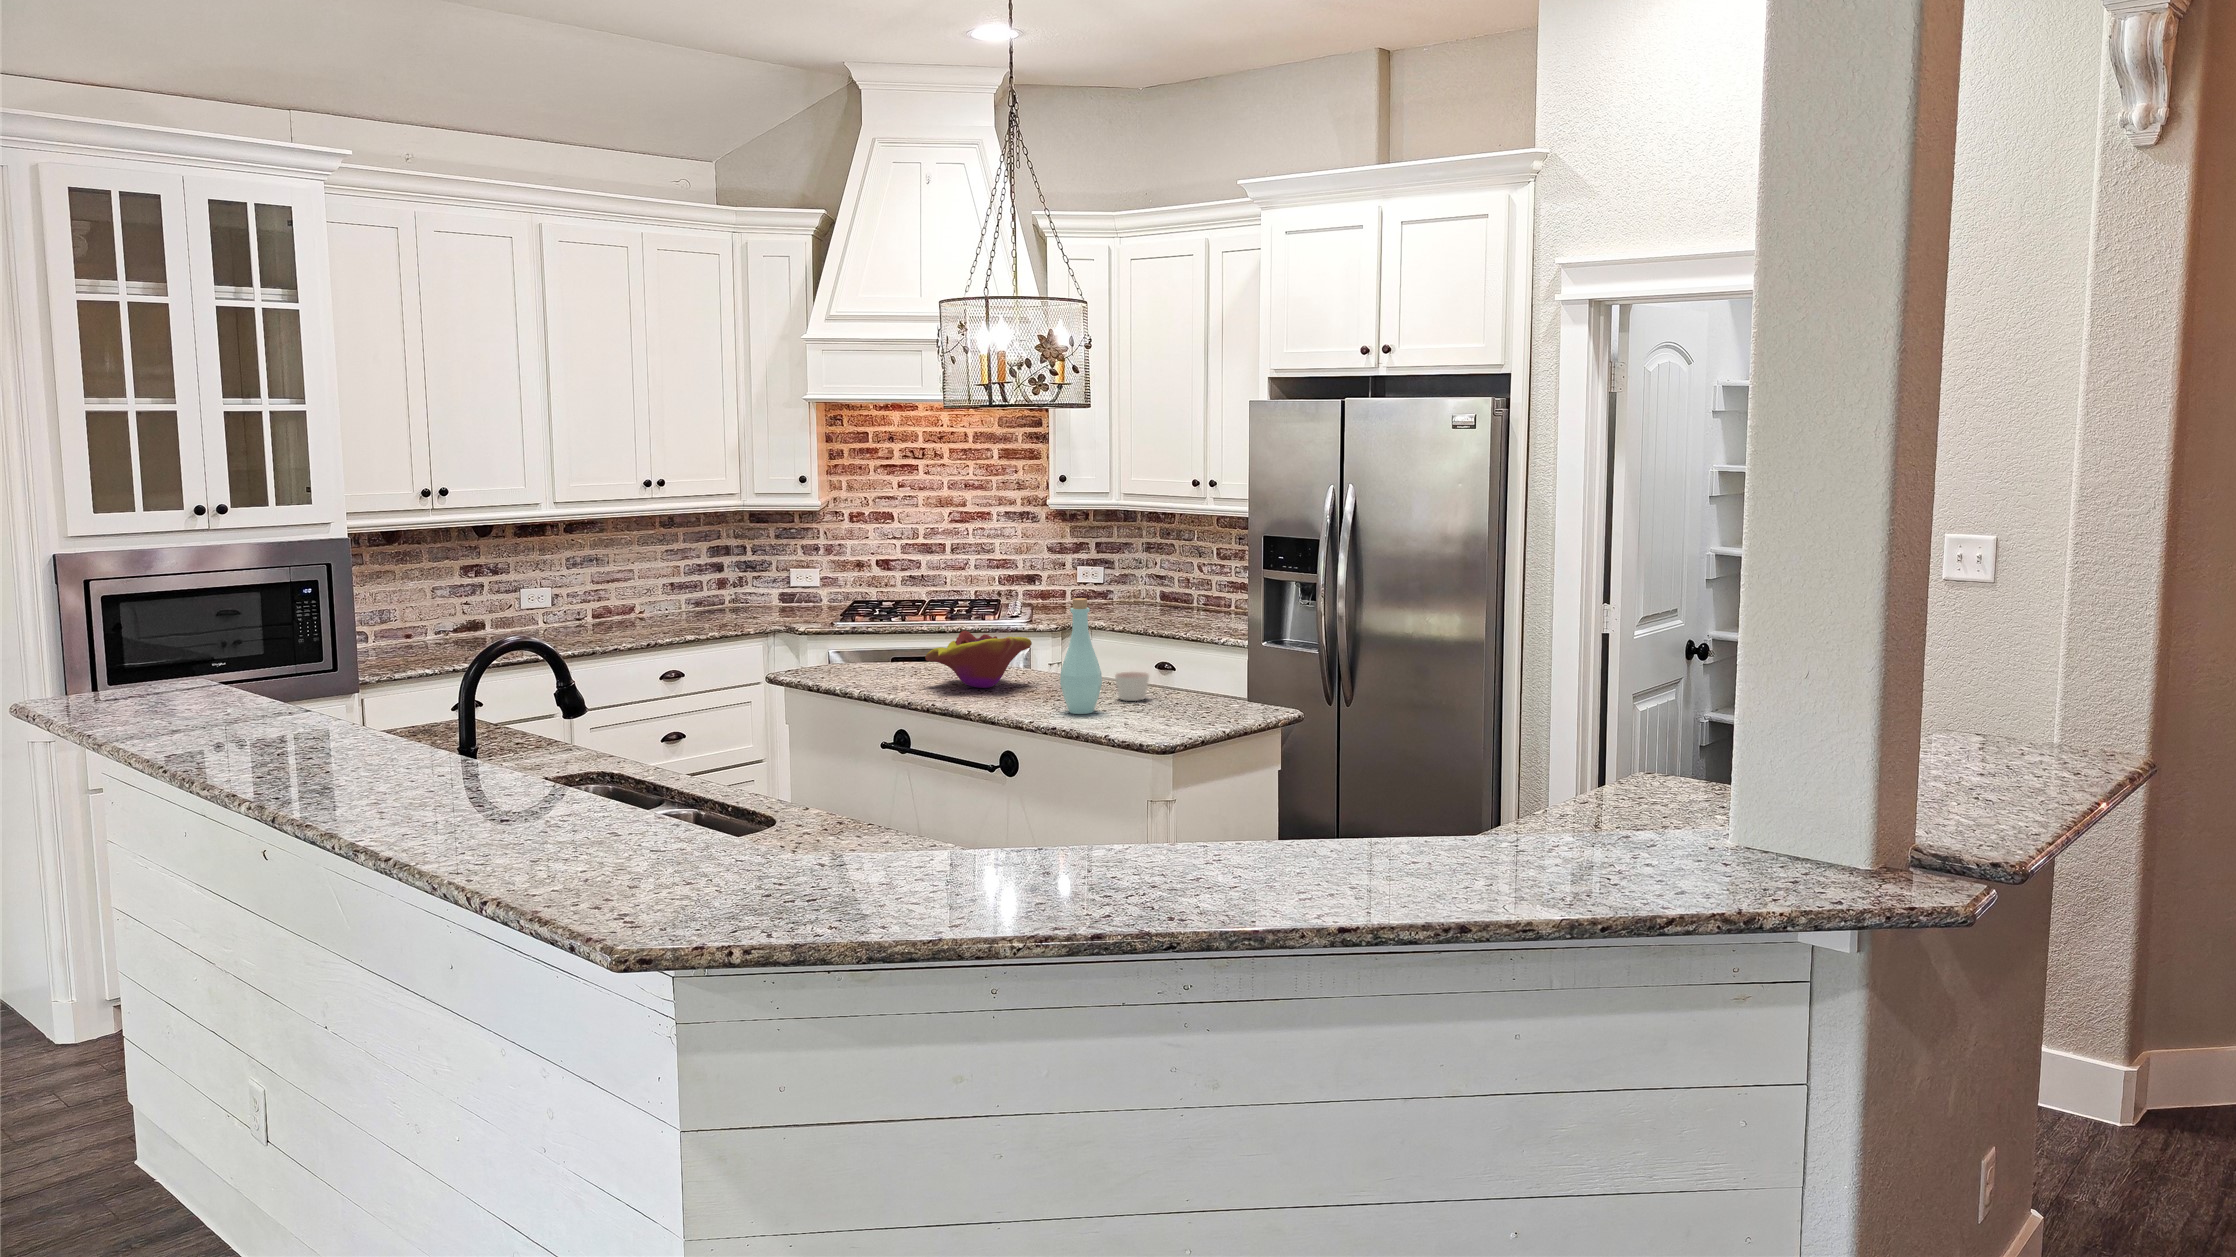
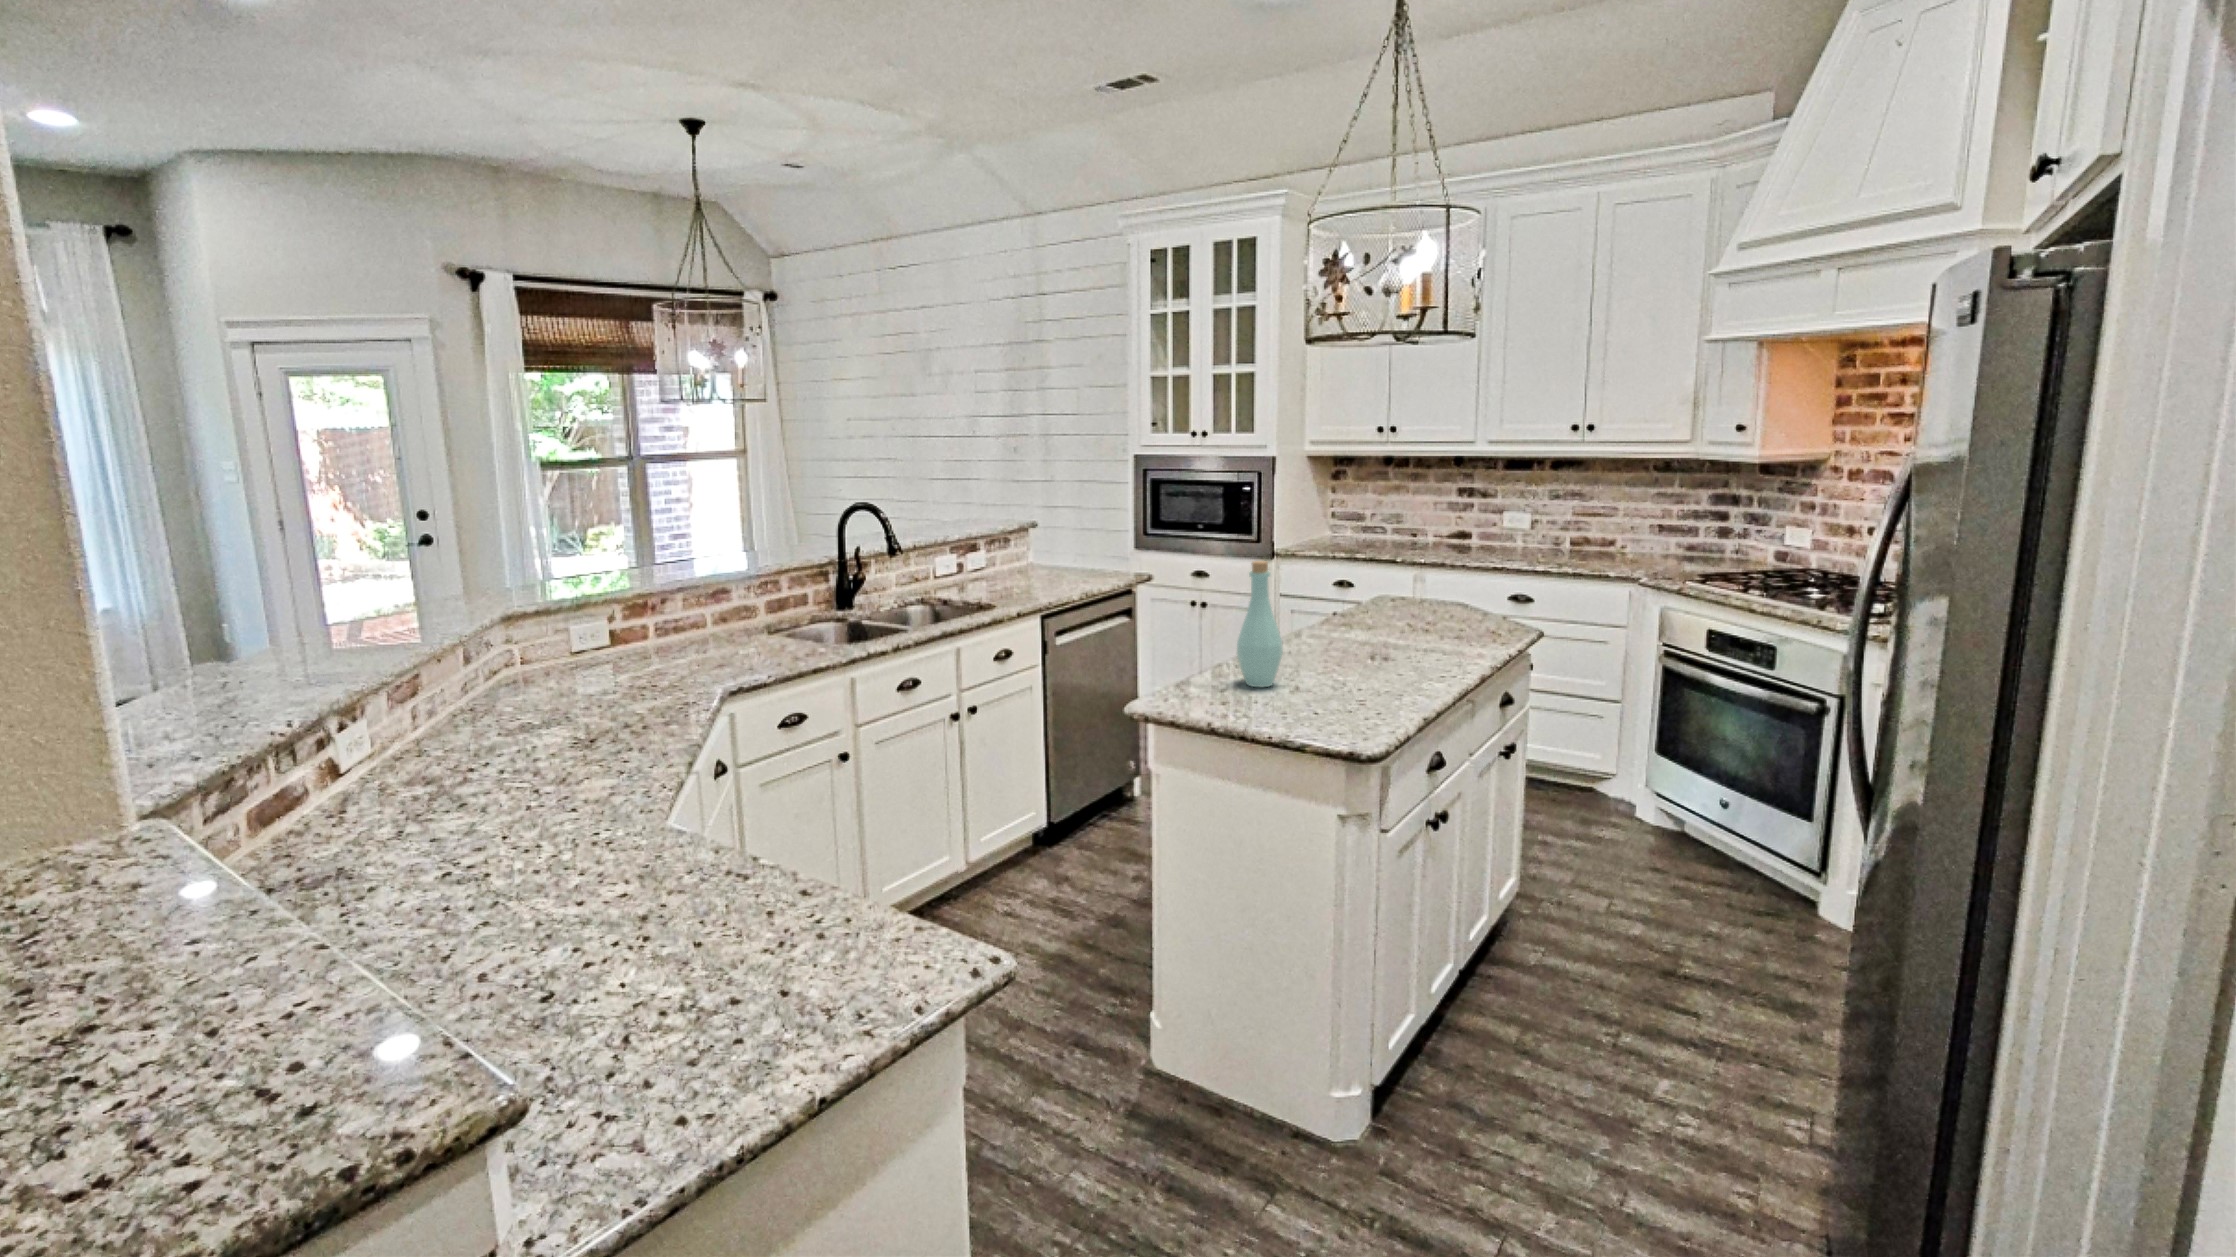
decorative bowl: present [925,631,1032,688] -> none [1310,588,1426,650]
candle: present [1115,672,1149,701] -> none [1334,662,1377,699]

